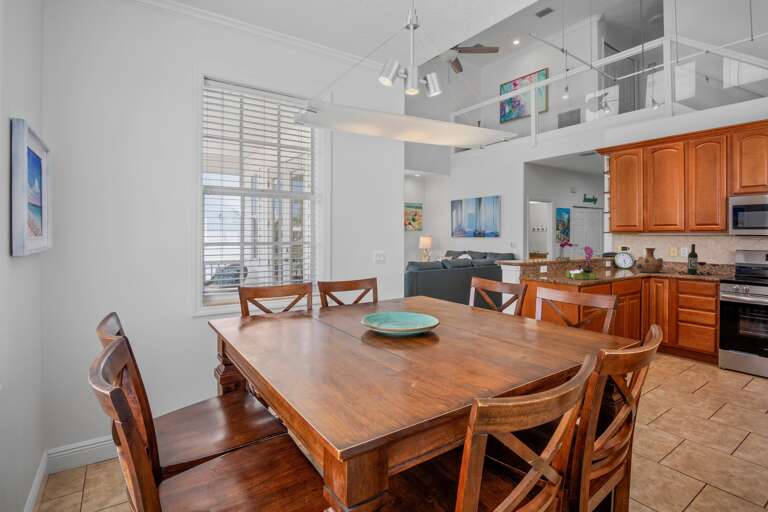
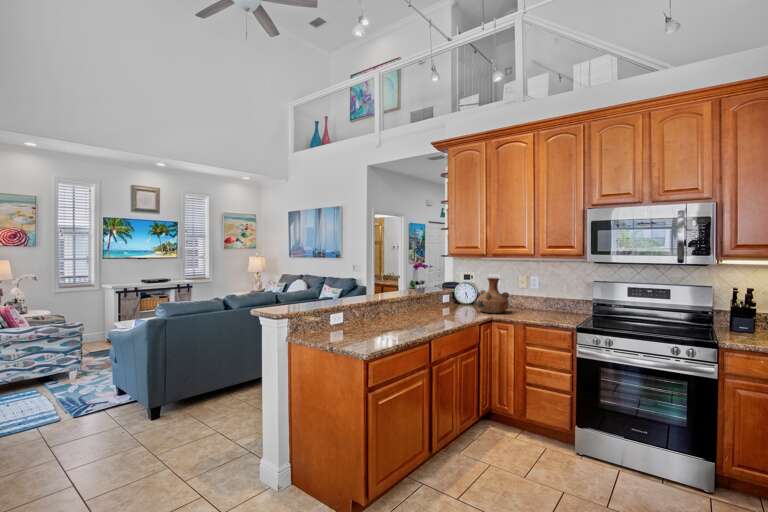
wine bottle: present [679,244,717,275] -> none [526,274,574,318]
flower arrangement: present [566,246,596,280] -> none [368,278,409,338]

